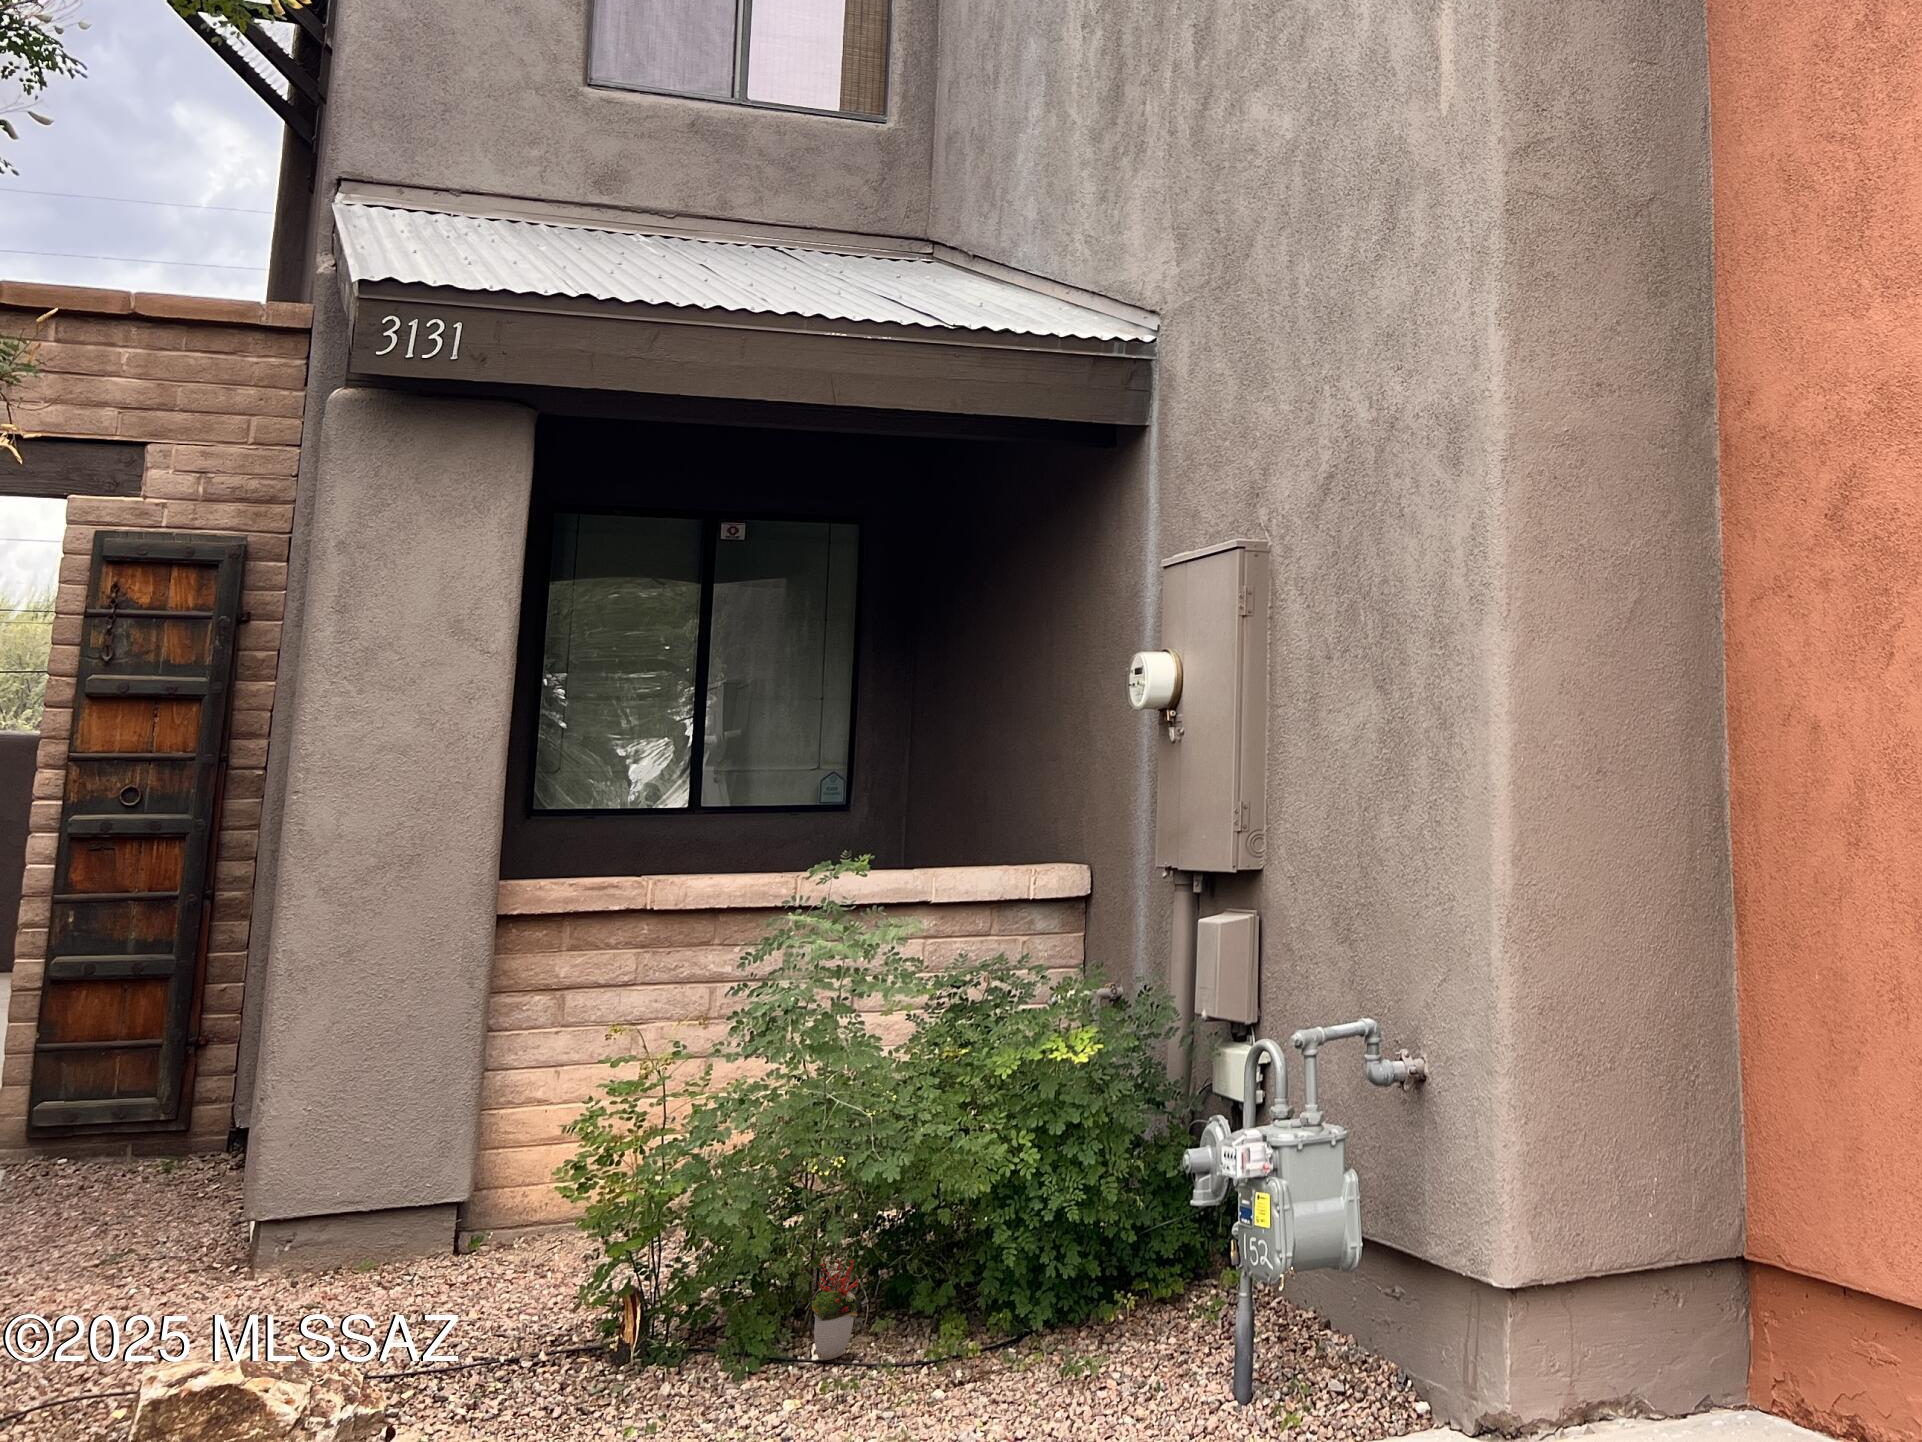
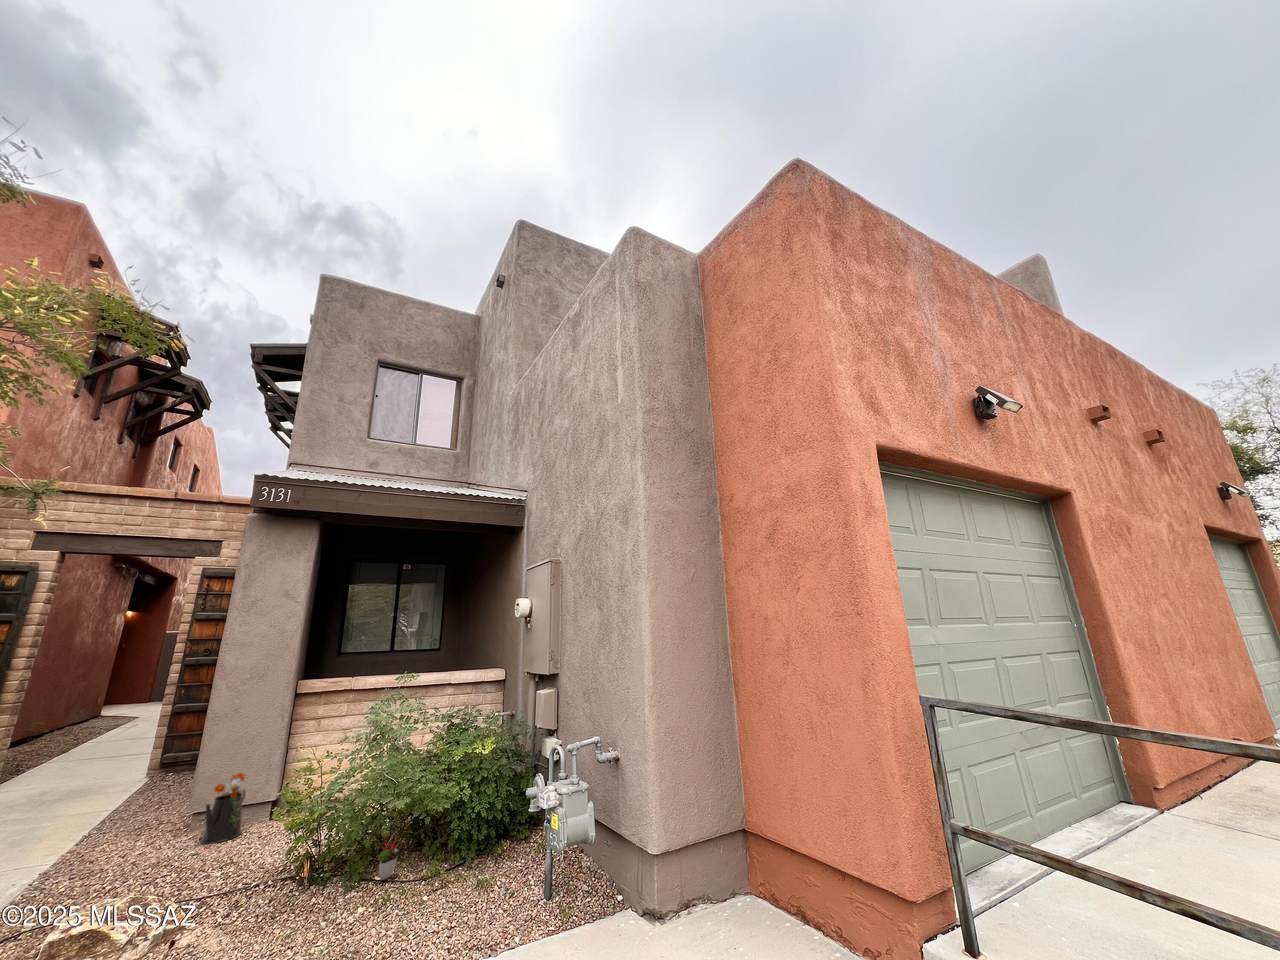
watering can: none [295,1119,393,1293] -> present [201,773,245,844]

